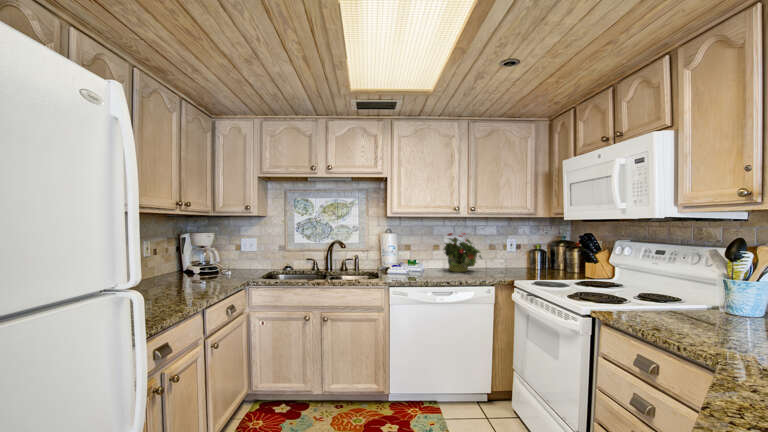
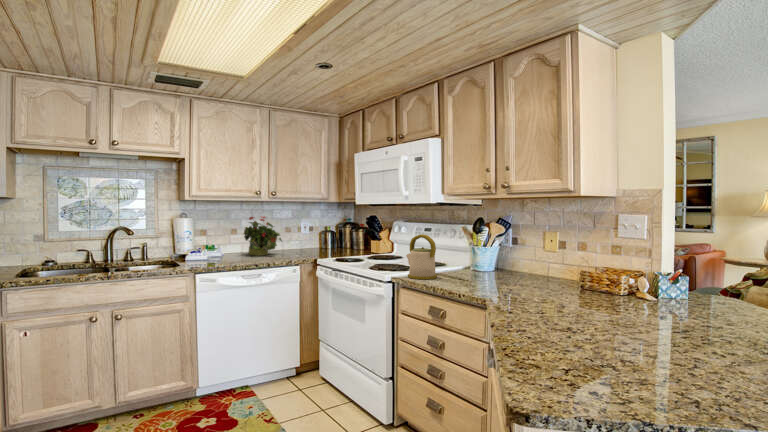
kettle: none [651,258,721,337] -> present [406,234,437,280]

